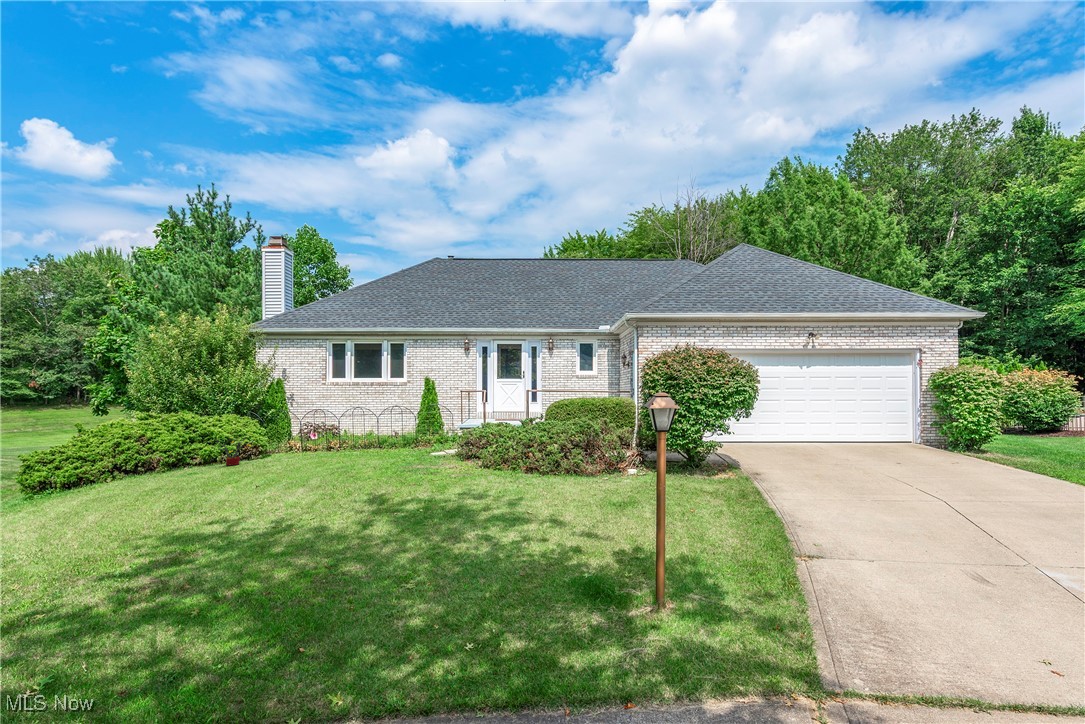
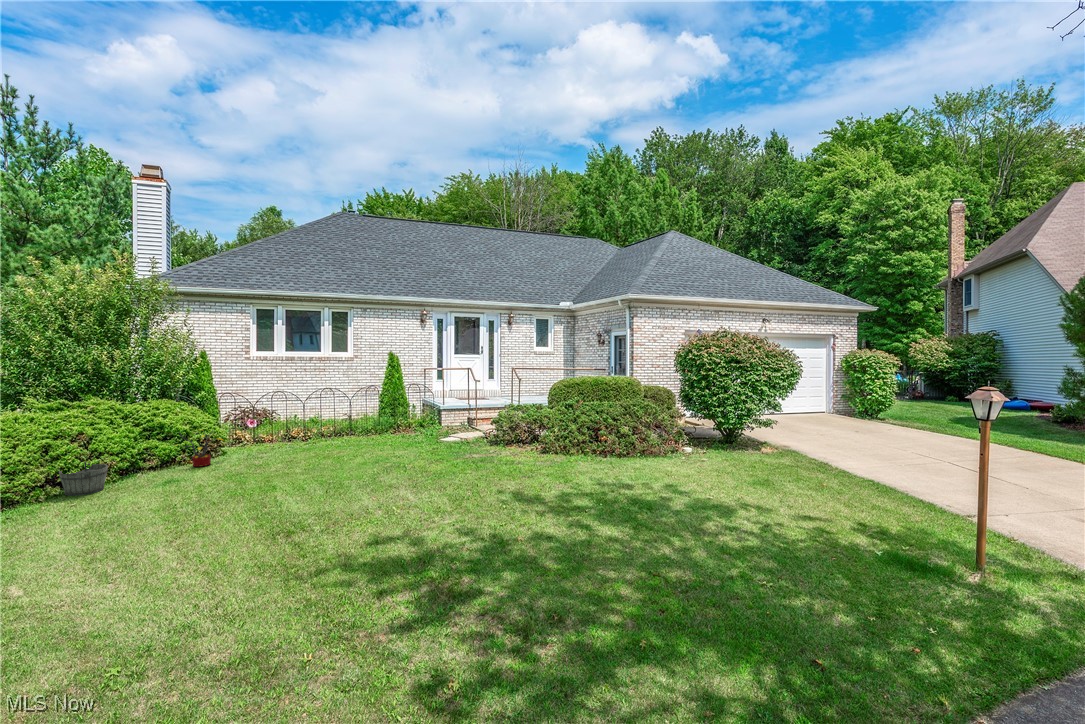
wooden bucket: none [122,454,155,479] -> present [59,460,108,496]

